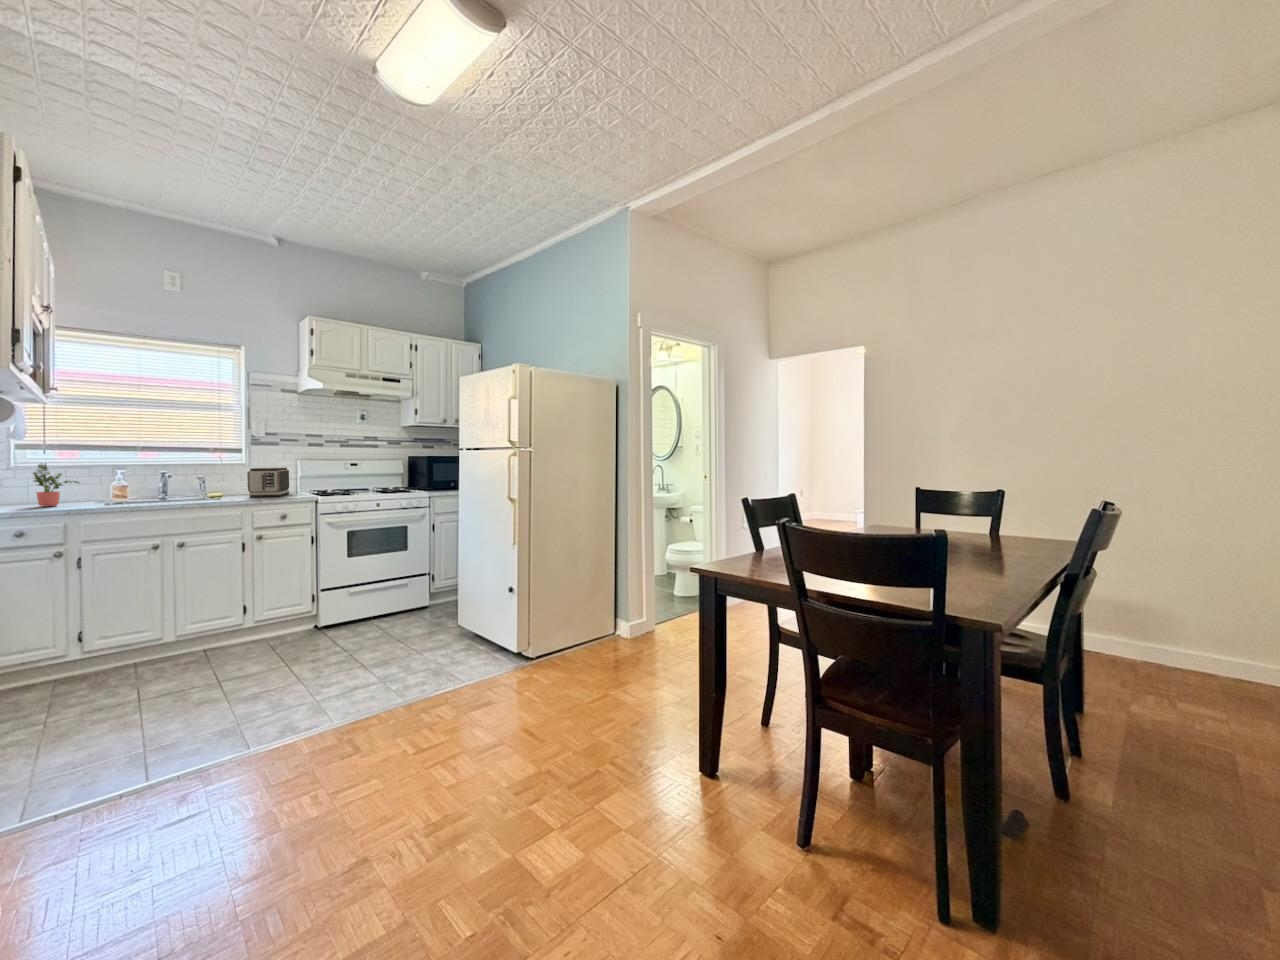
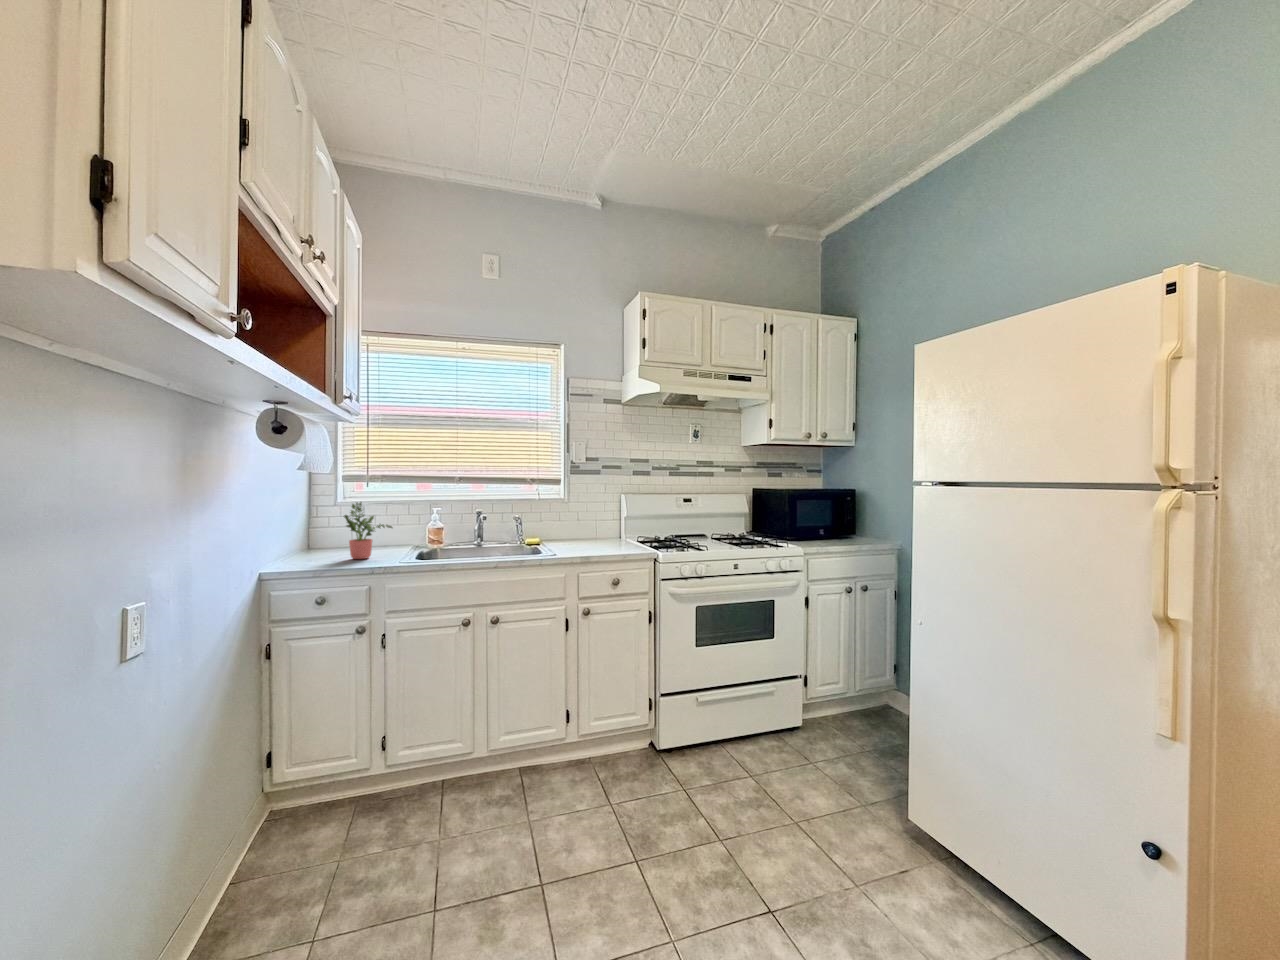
toaster: present [247,468,289,497] -> none [569,504,613,547]

